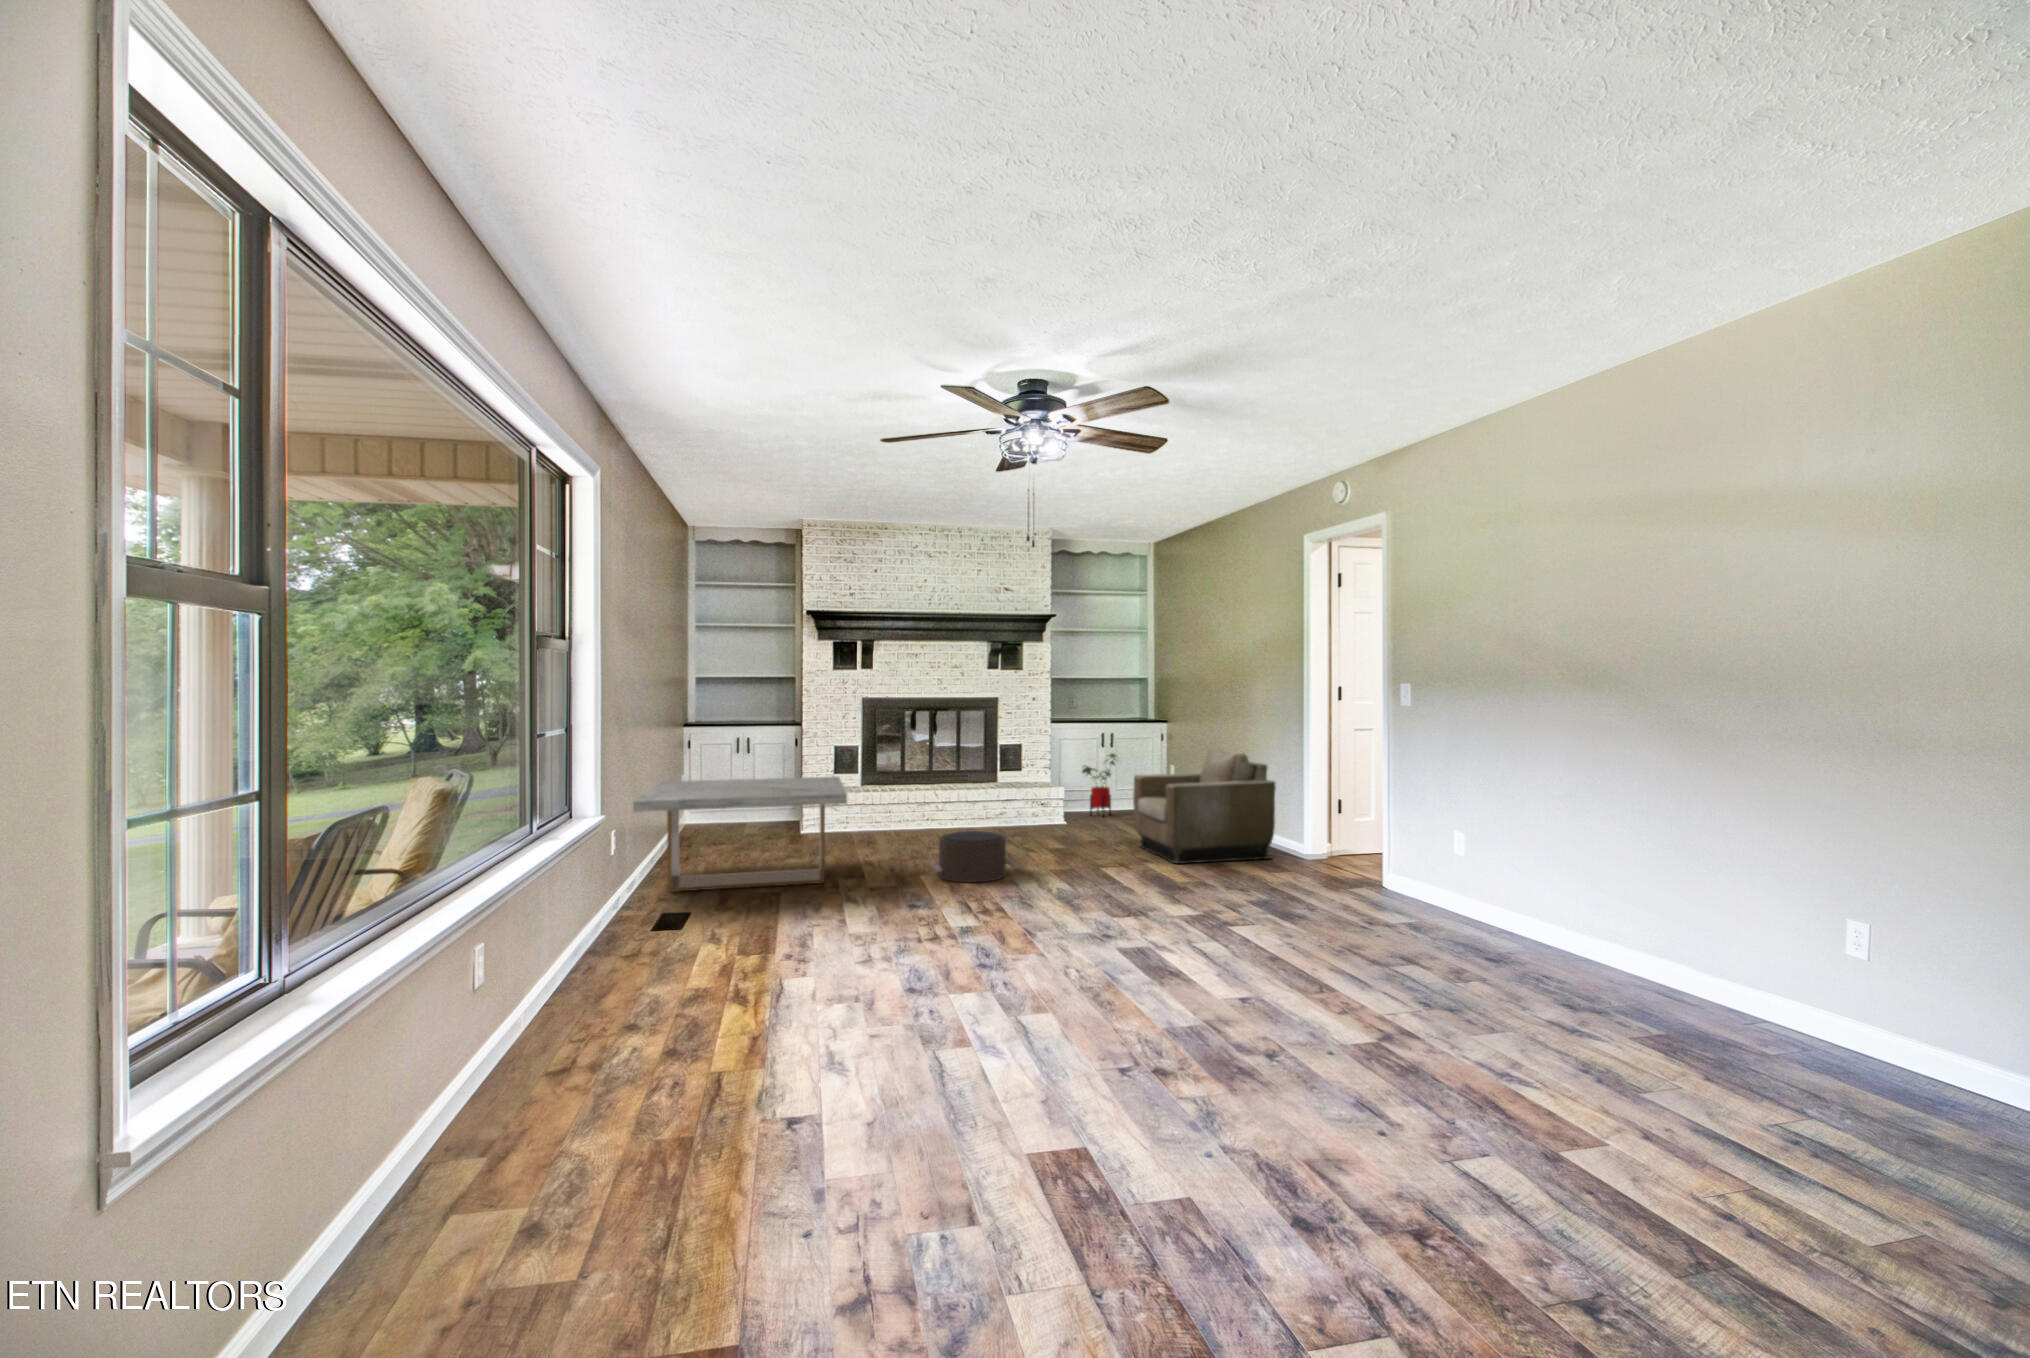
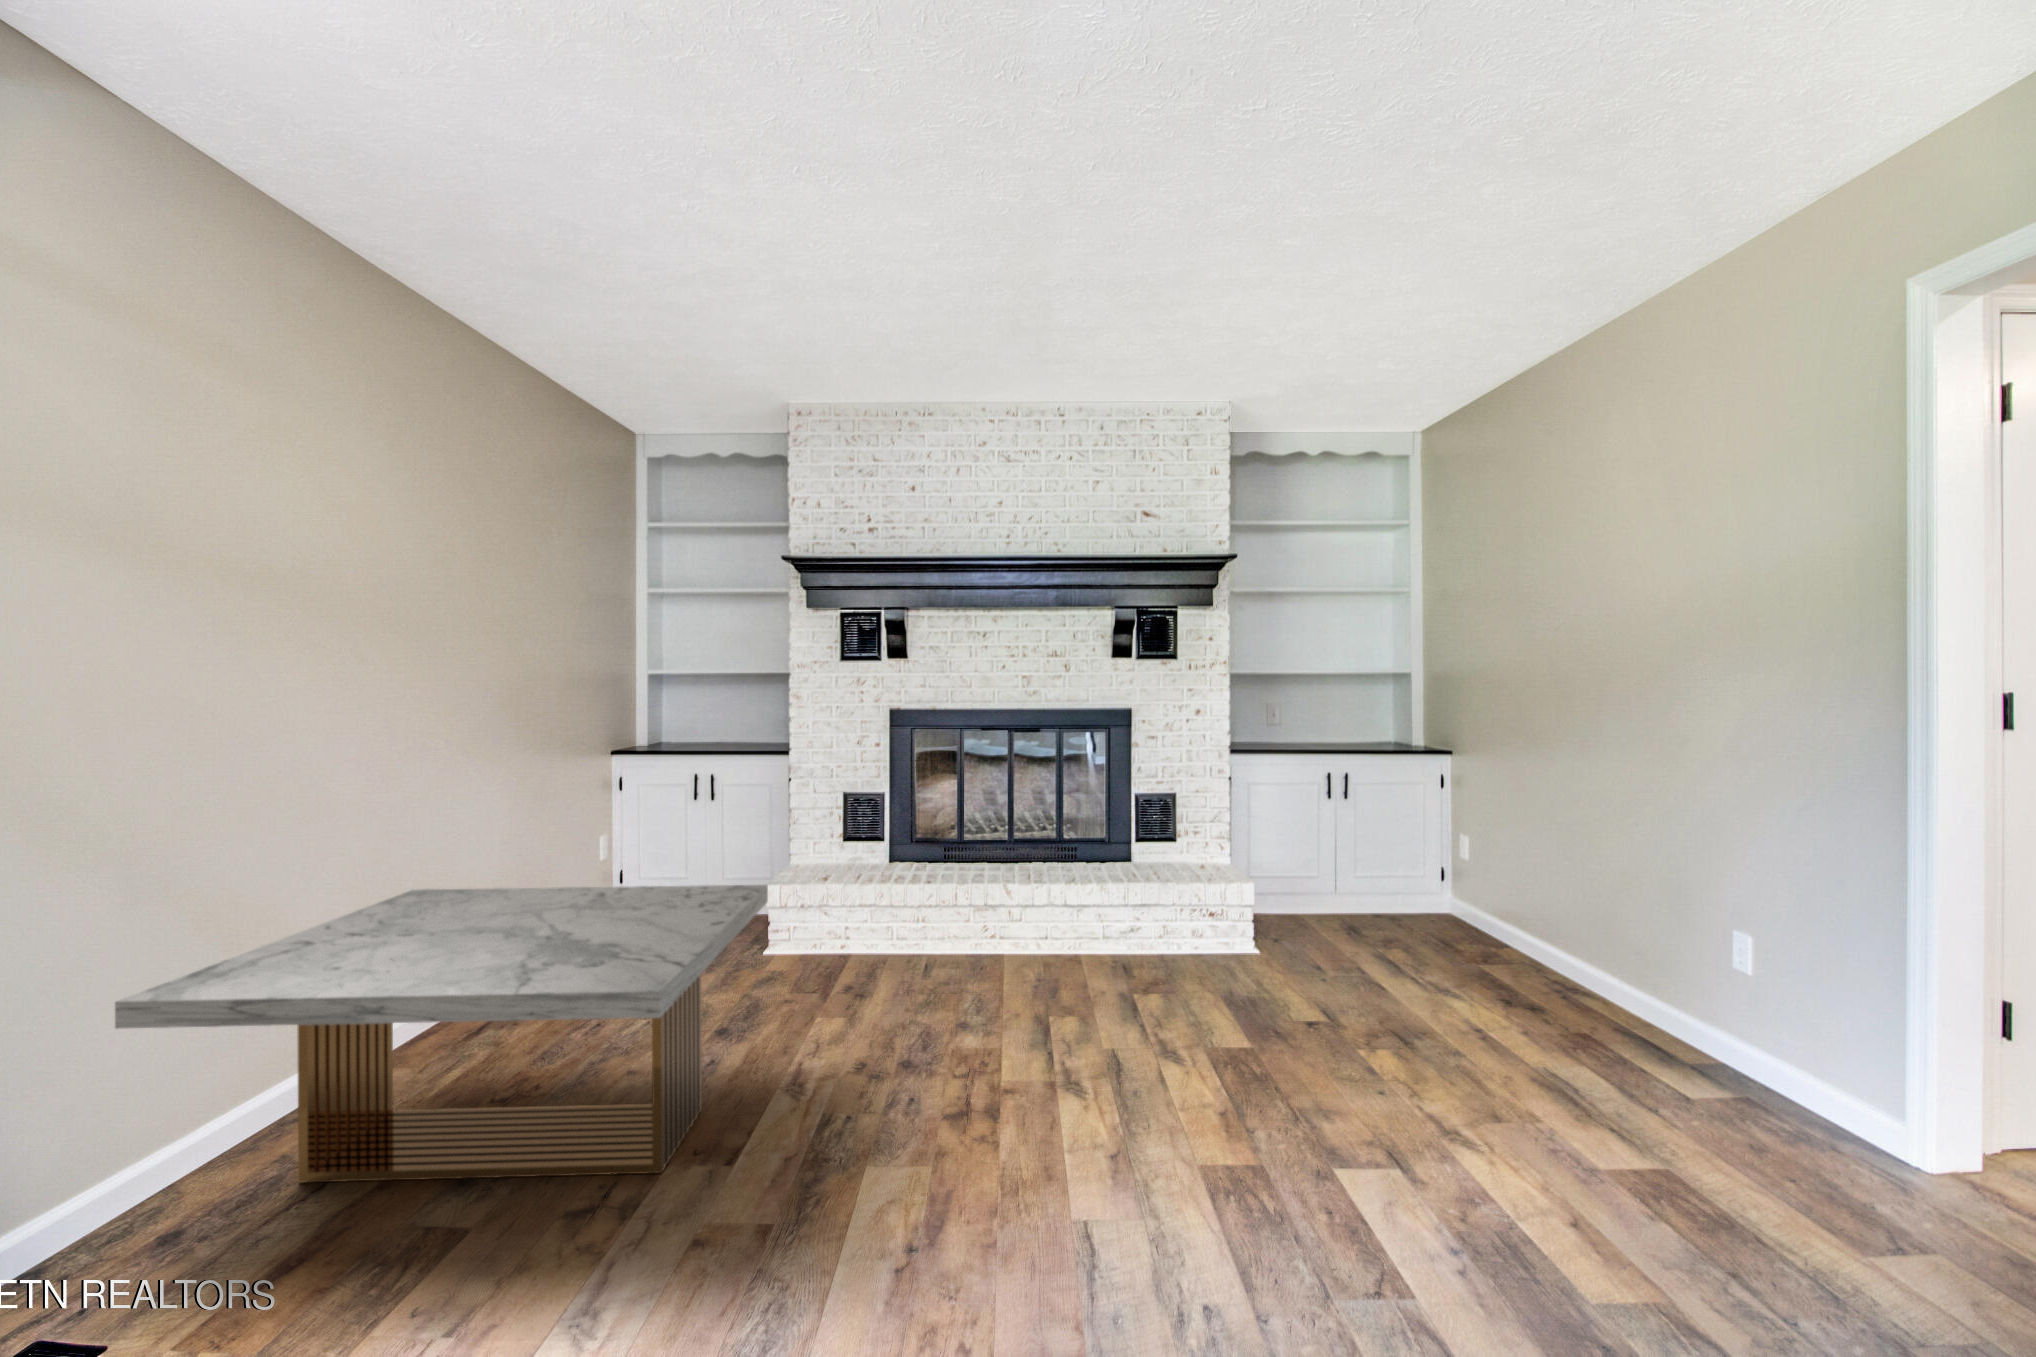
armchair: present [1133,748,1276,864] -> none [1414,837,1833,1156]
house plant: present [1082,753,1117,815] -> none [1289,811,1365,933]
pouf: present [931,831,1017,882] -> none [915,1038,1131,1213]

